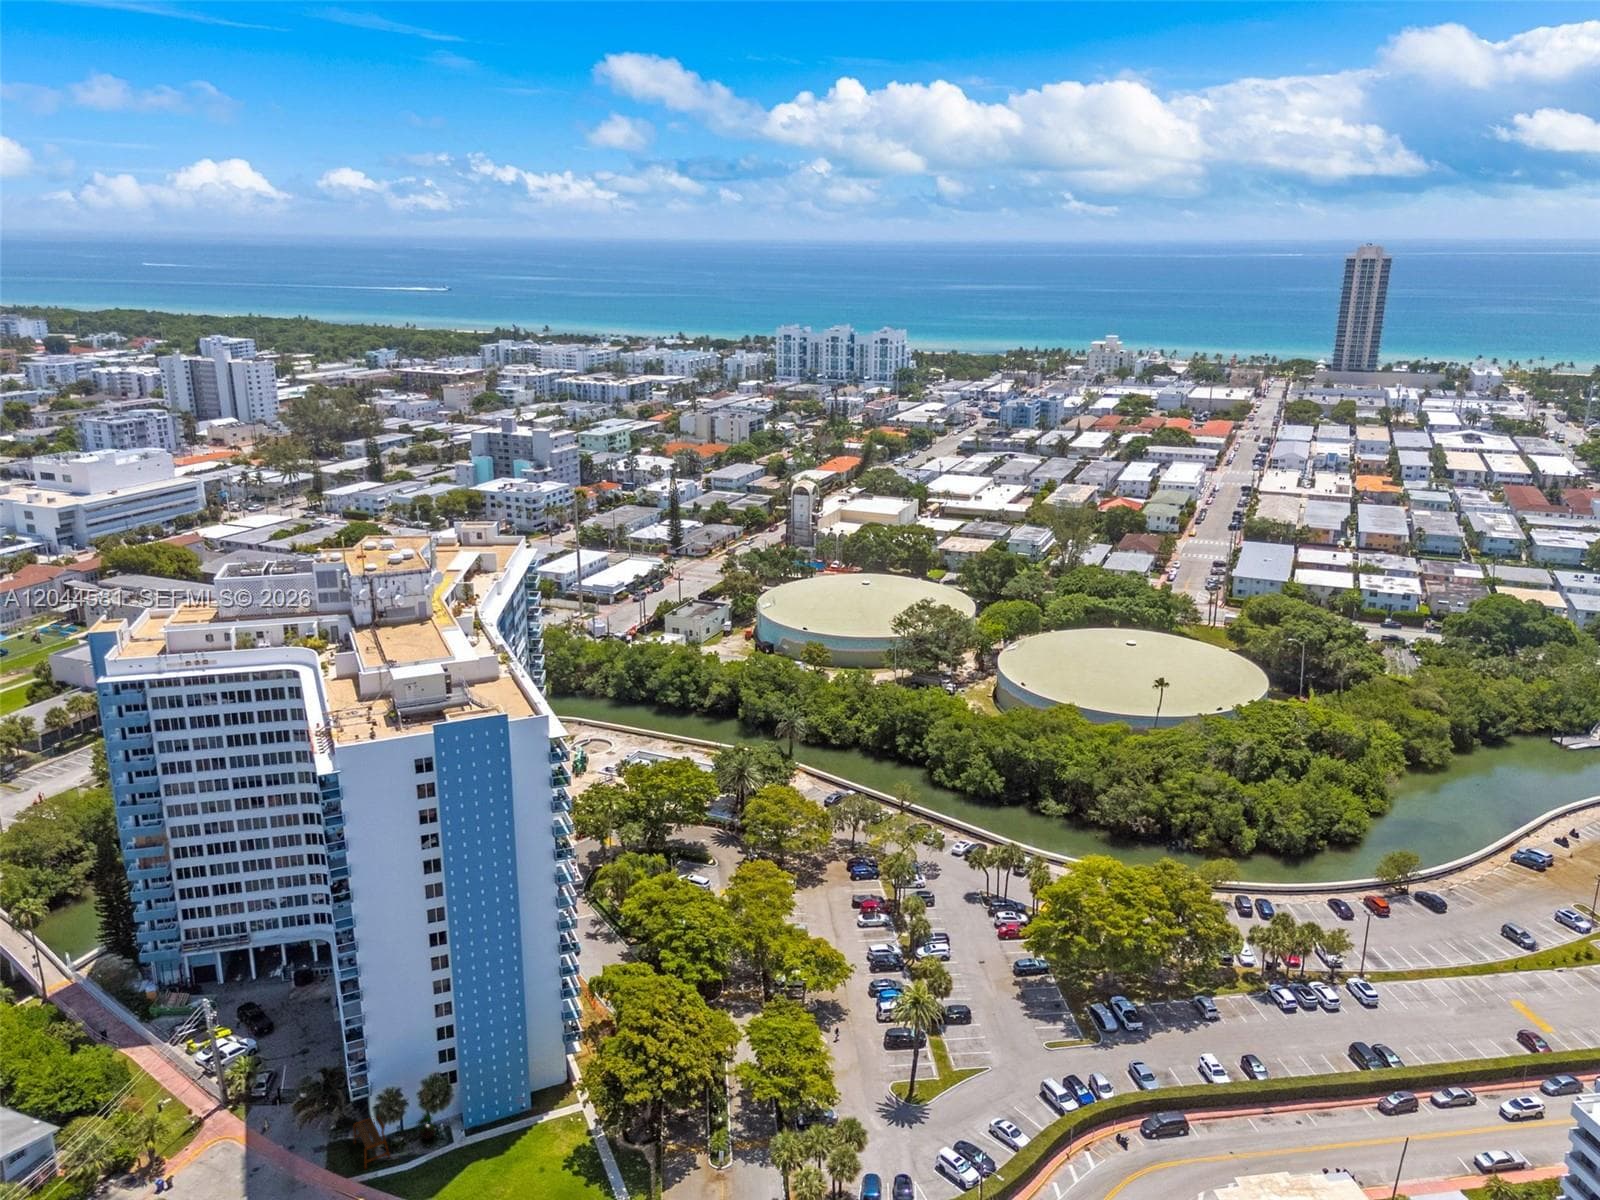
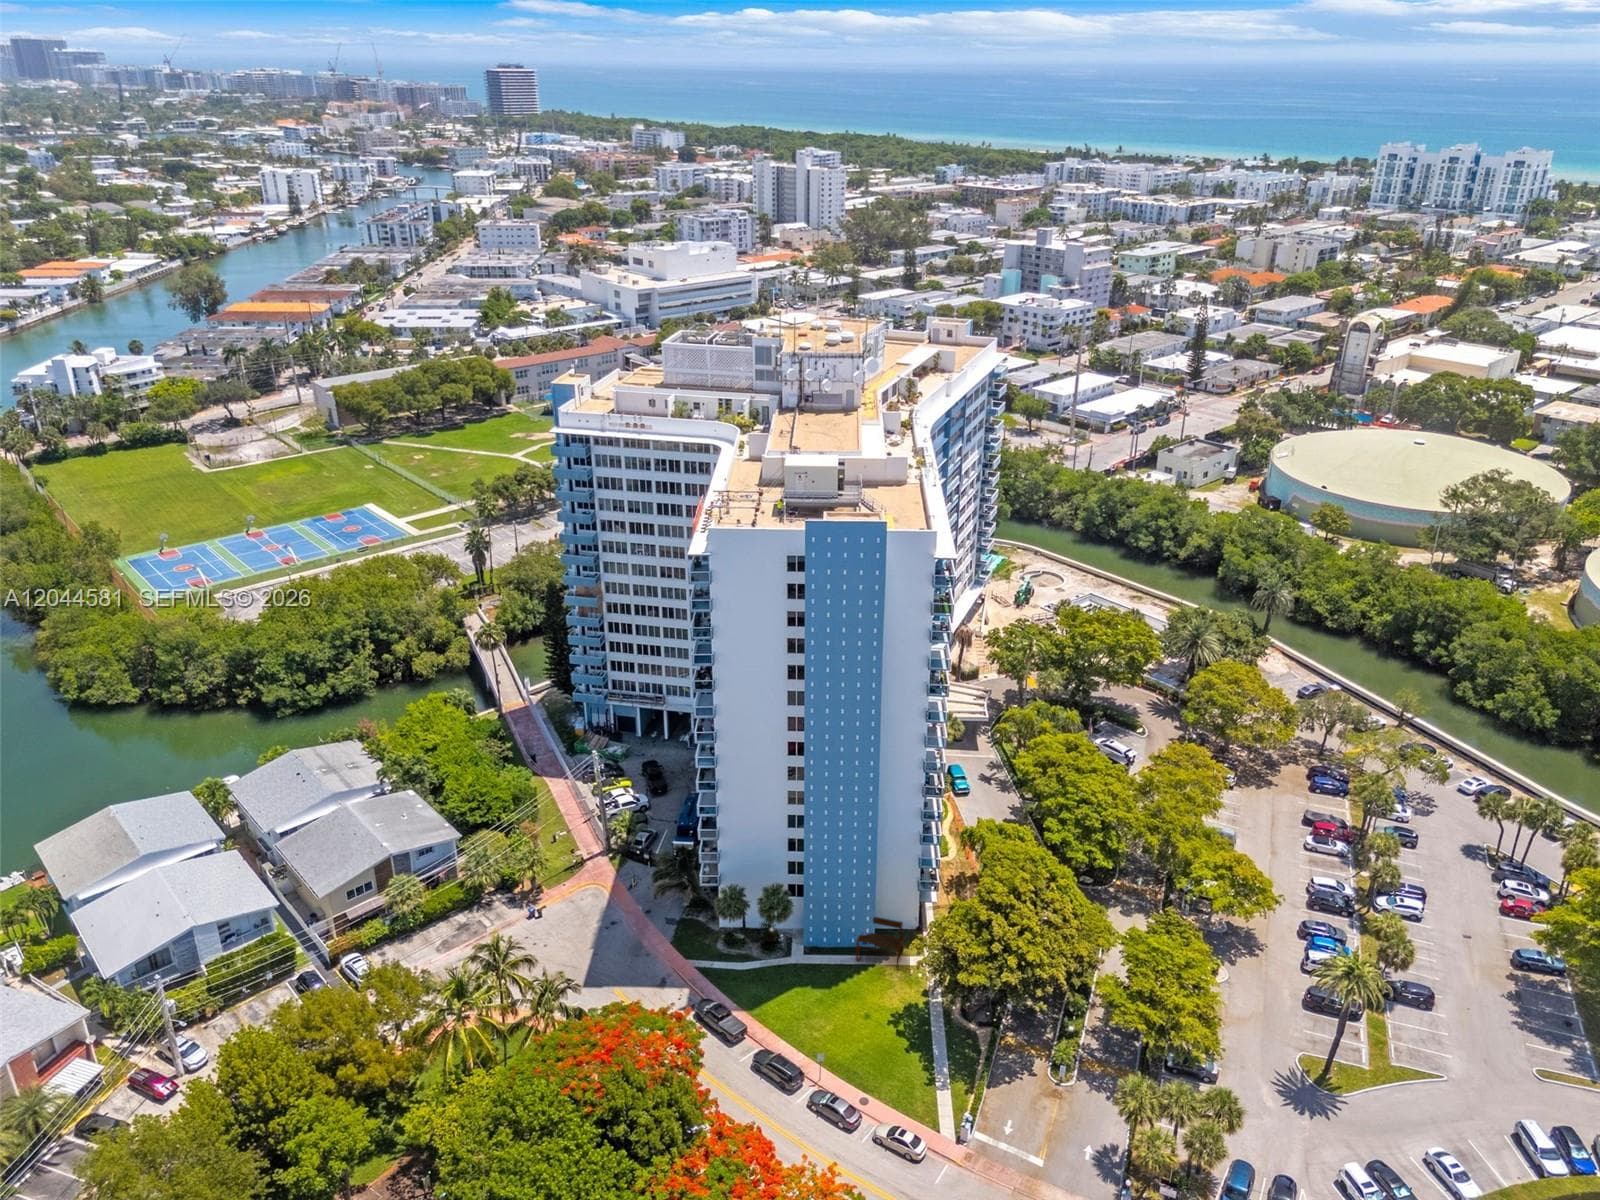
bench: present [353,1115,390,1169] -> present [856,917,904,969]

